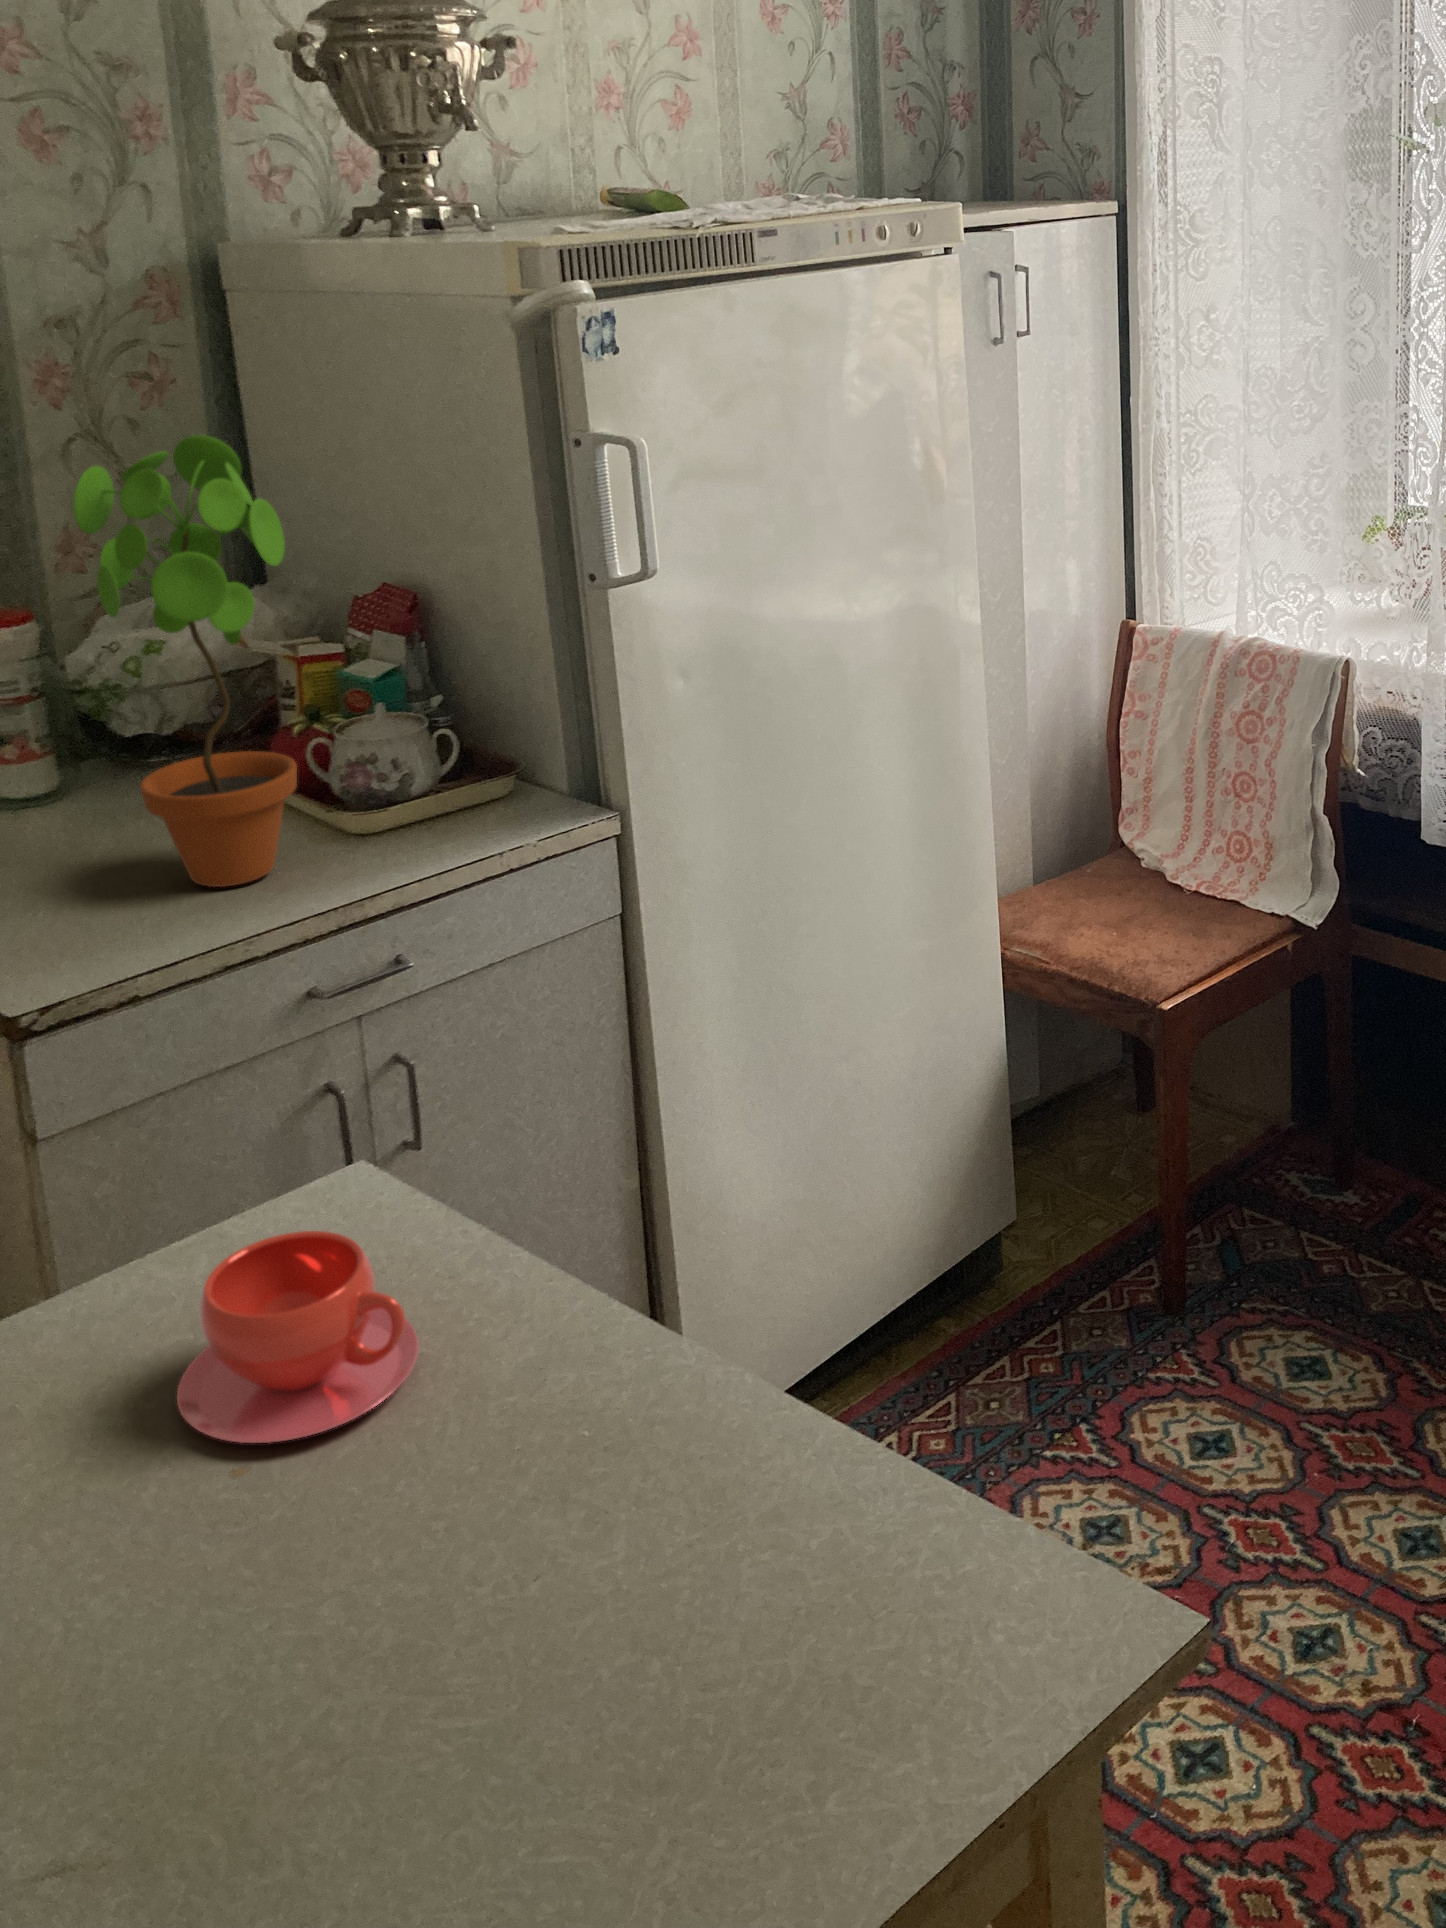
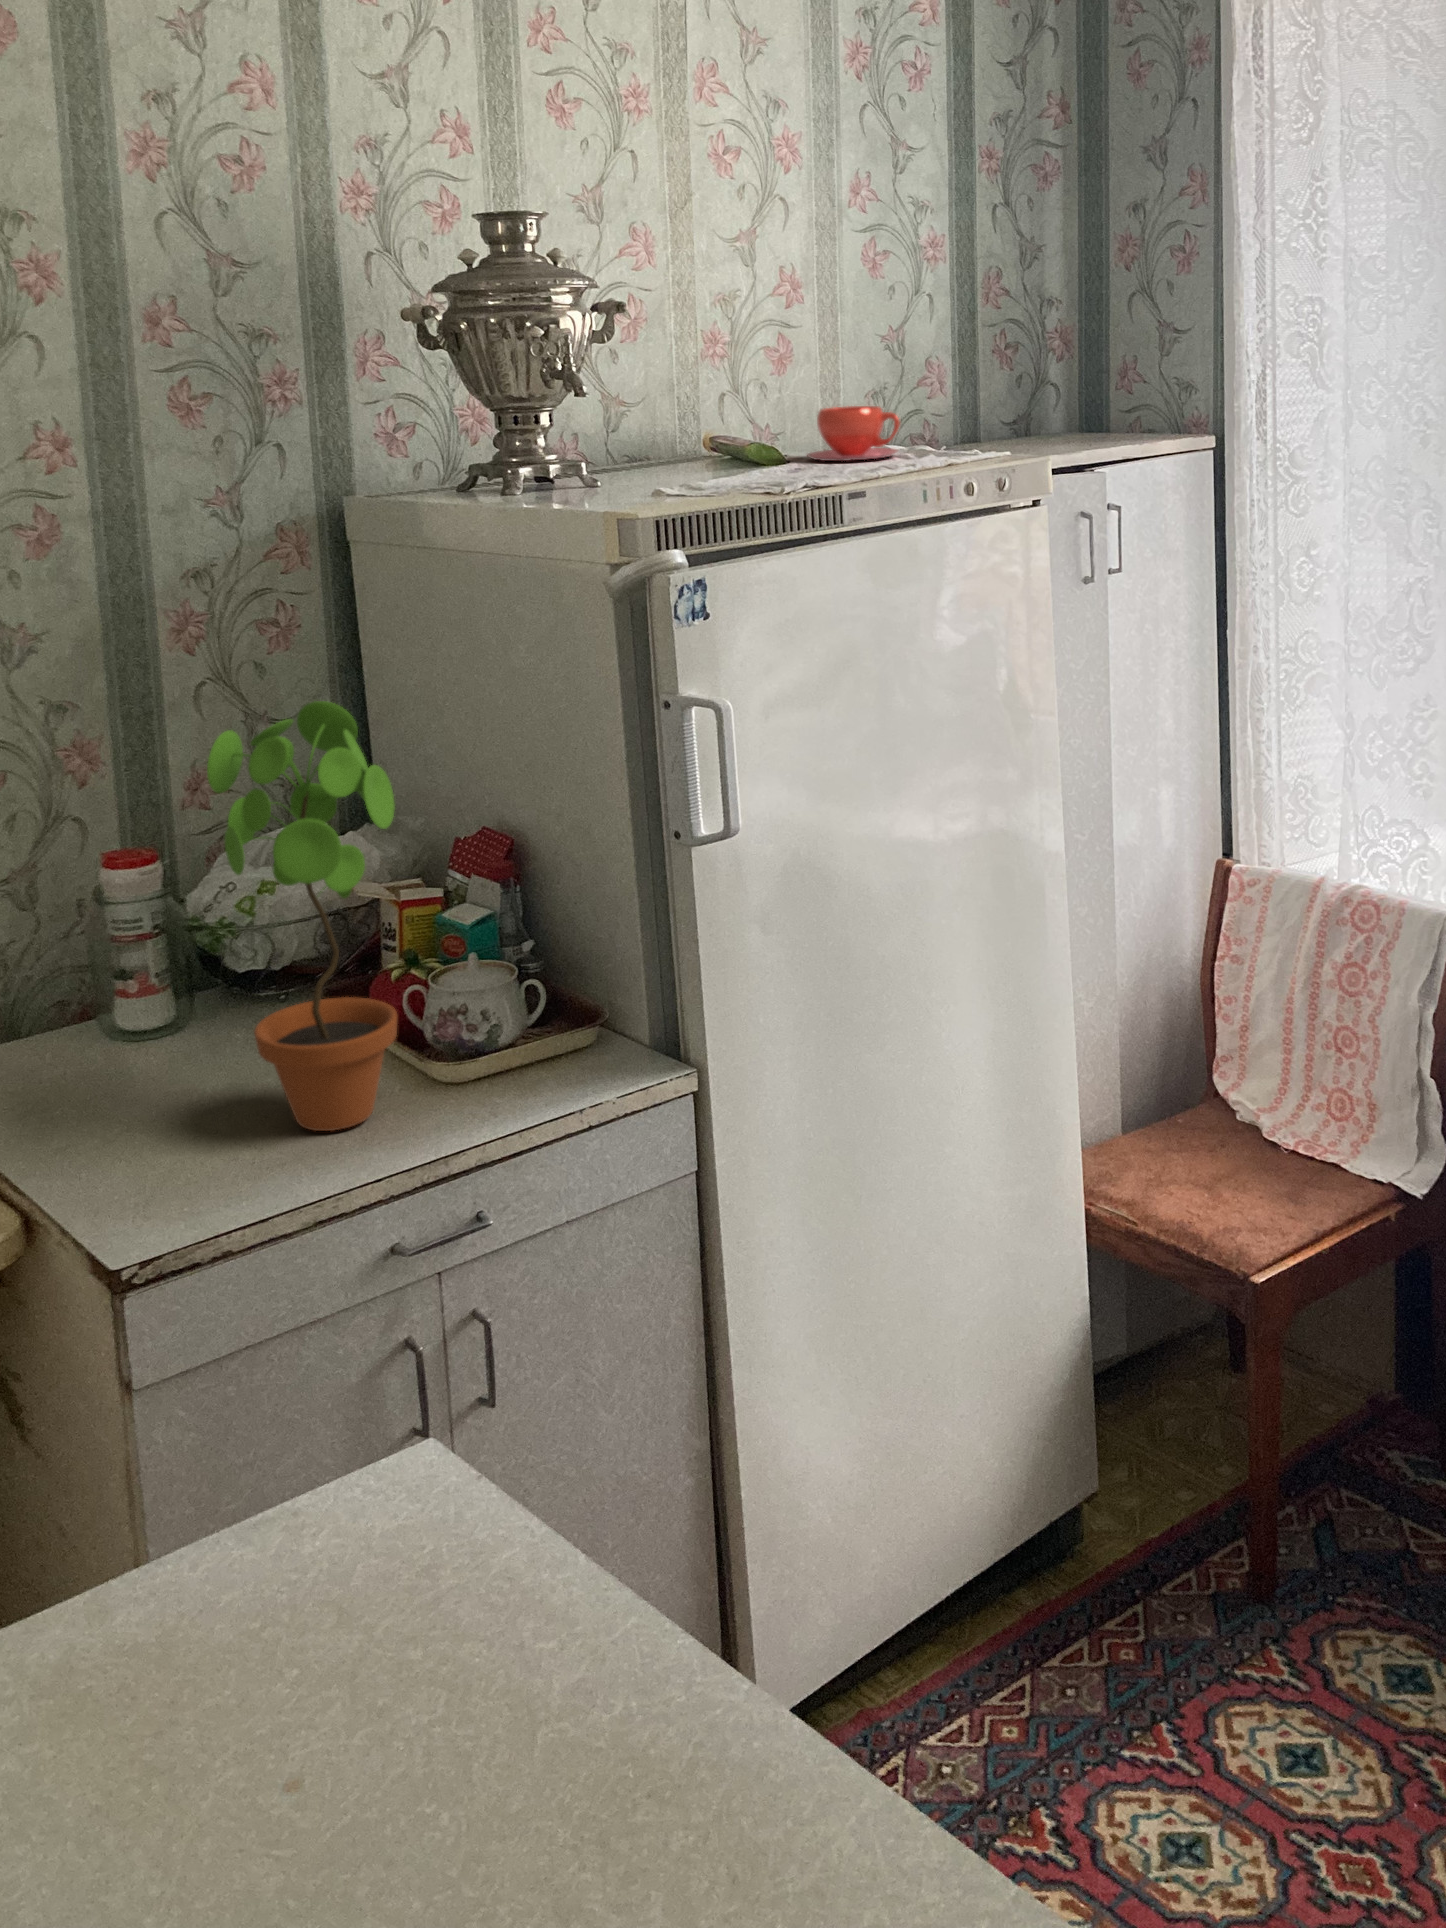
teacup: present [177,1231,419,1443] -> present [807,406,900,461]

